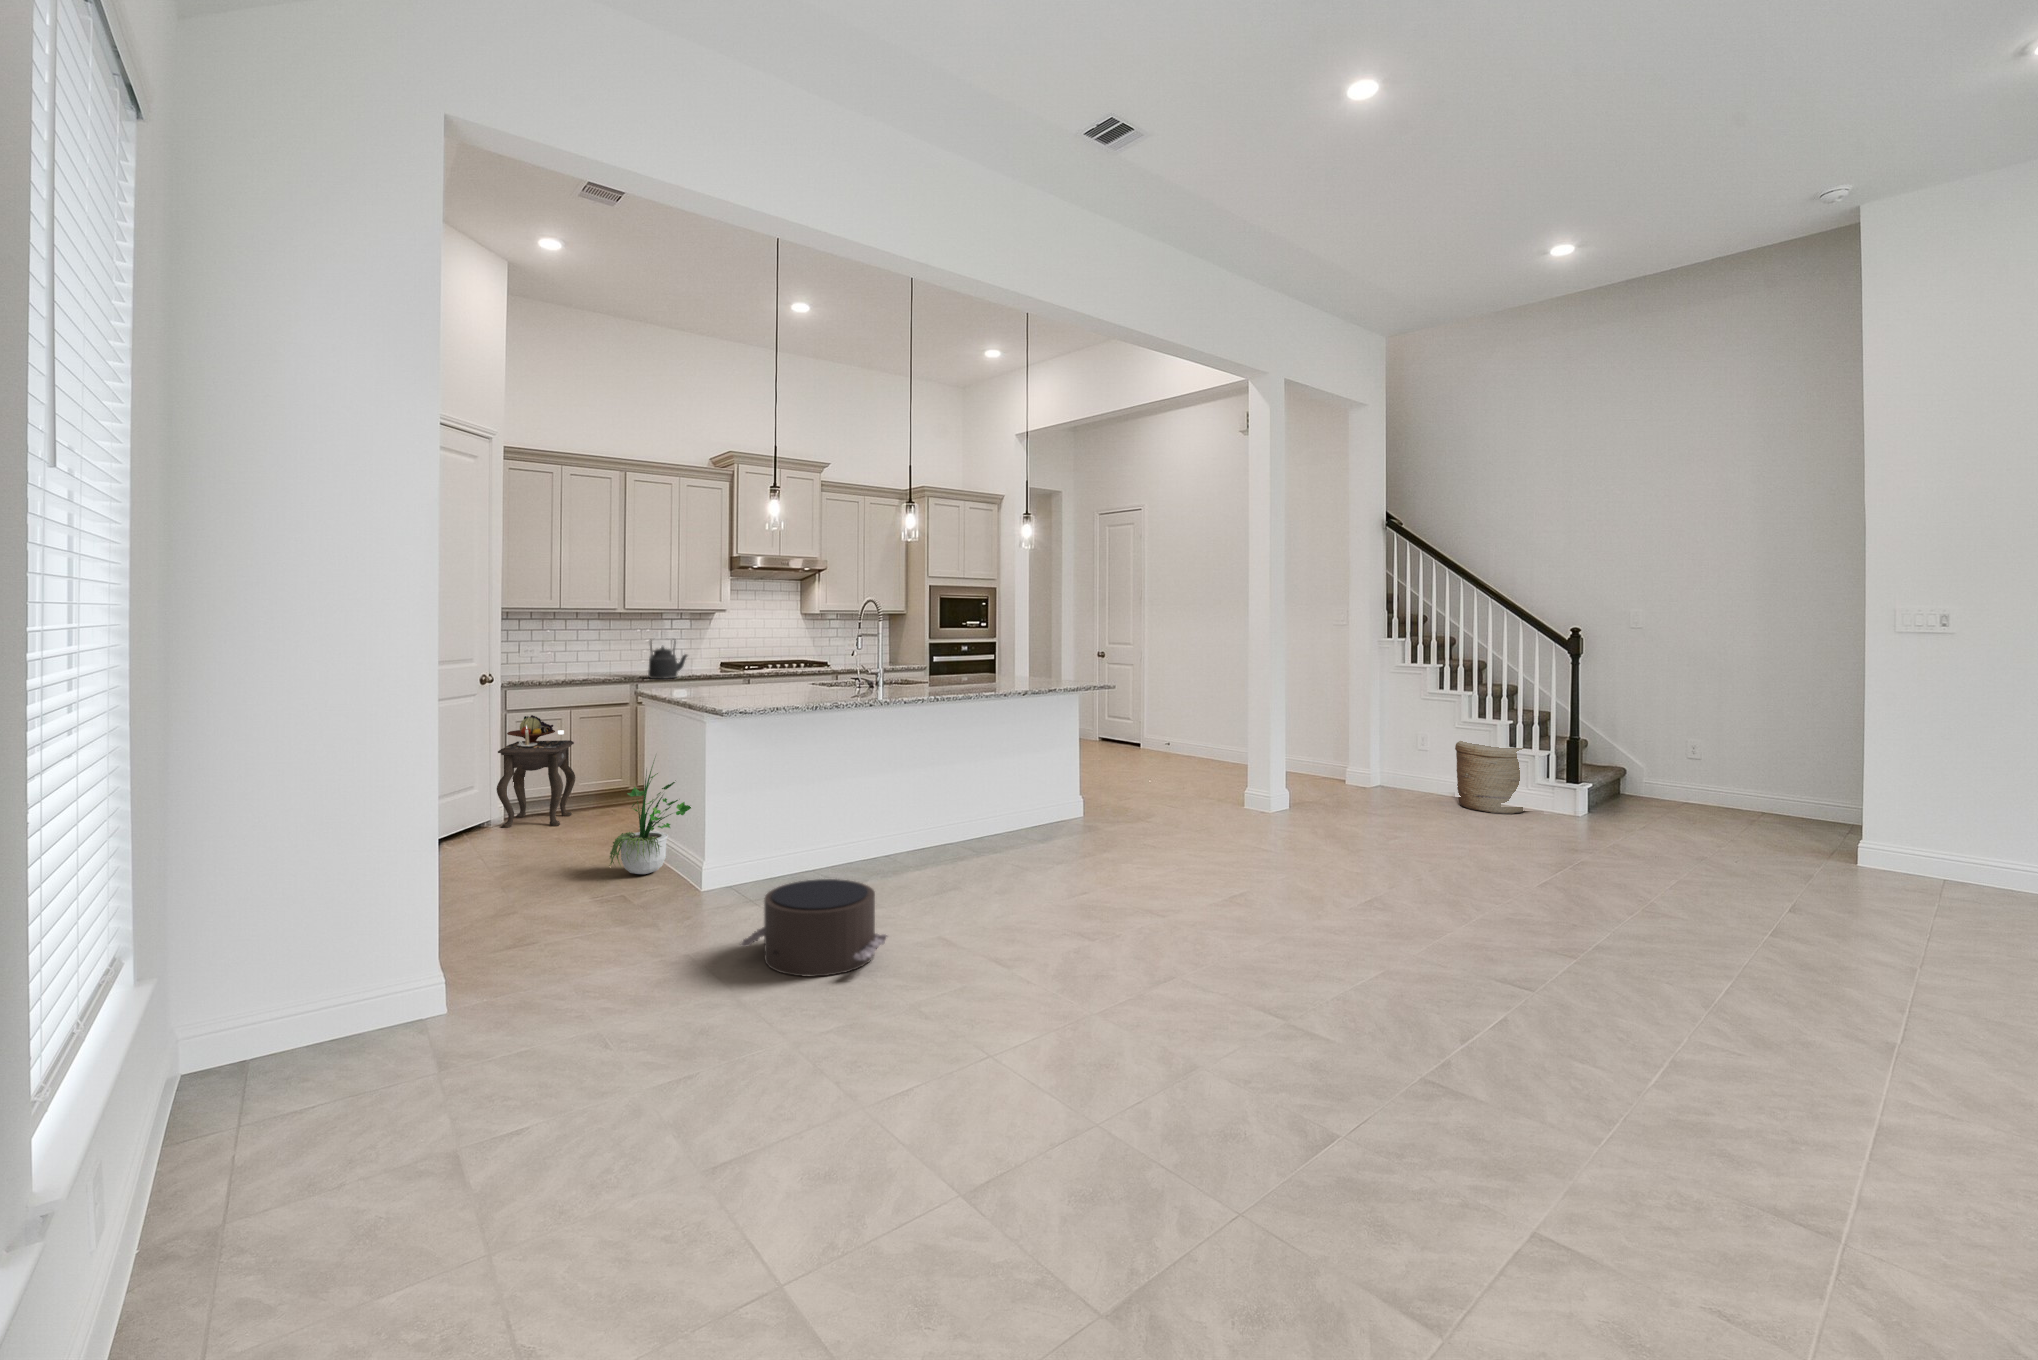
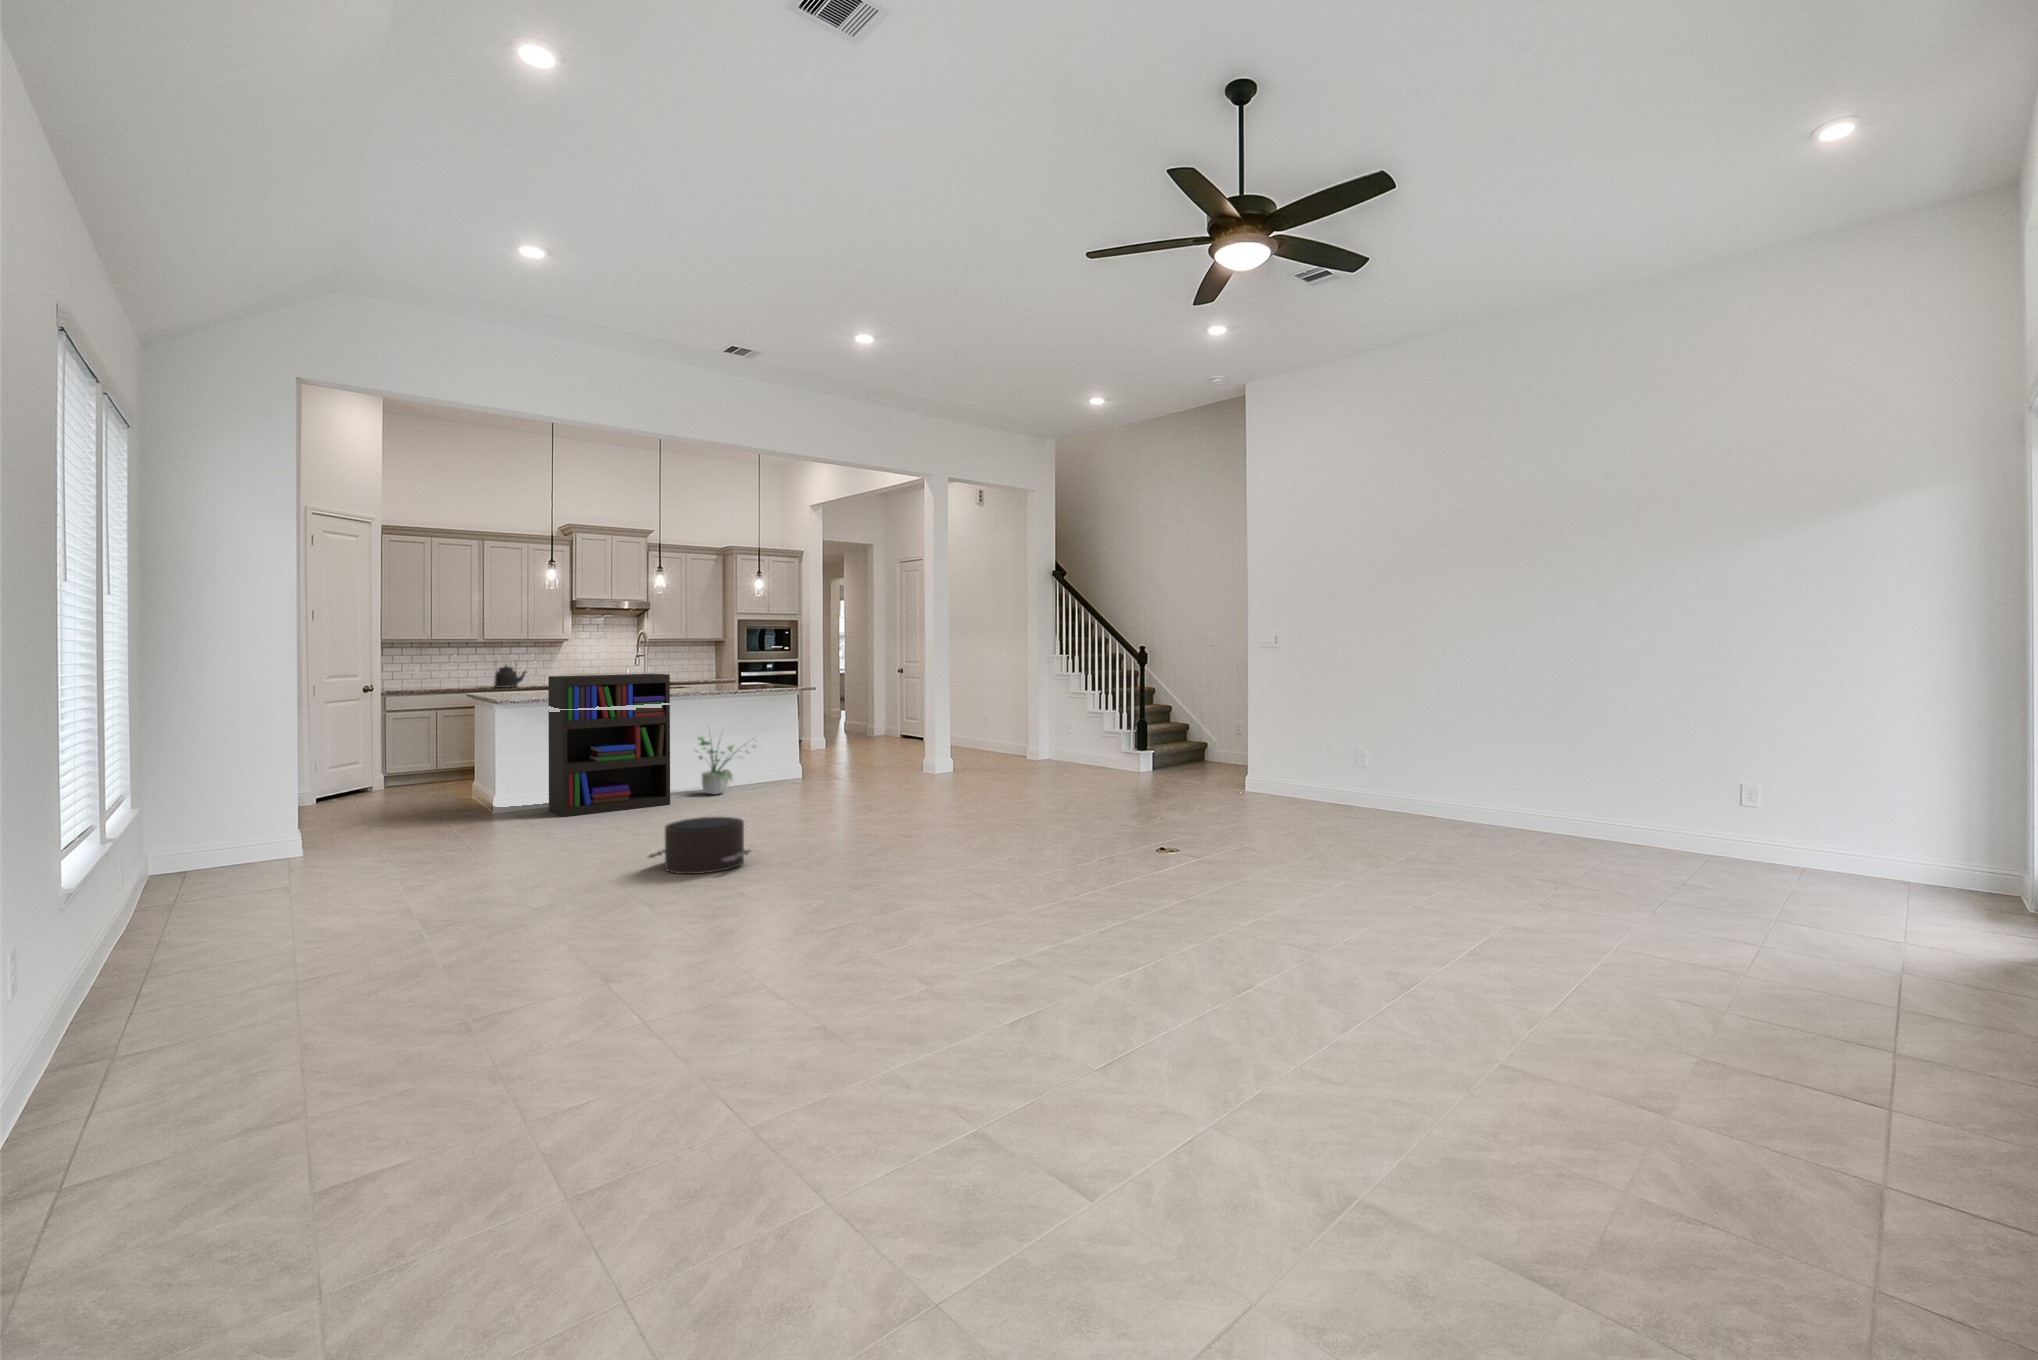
bookshelf: none [809,670,987,913] -> present [548,673,670,817]
side table: present [497,715,575,828] -> none [370,711,434,789]
woven basket: present [1455,741,1525,814] -> none [1076,722,1122,770]
potted plant: present [610,762,691,874] -> present [696,737,746,794]
pouf: present [741,879,887,977] -> present [648,817,750,874]

